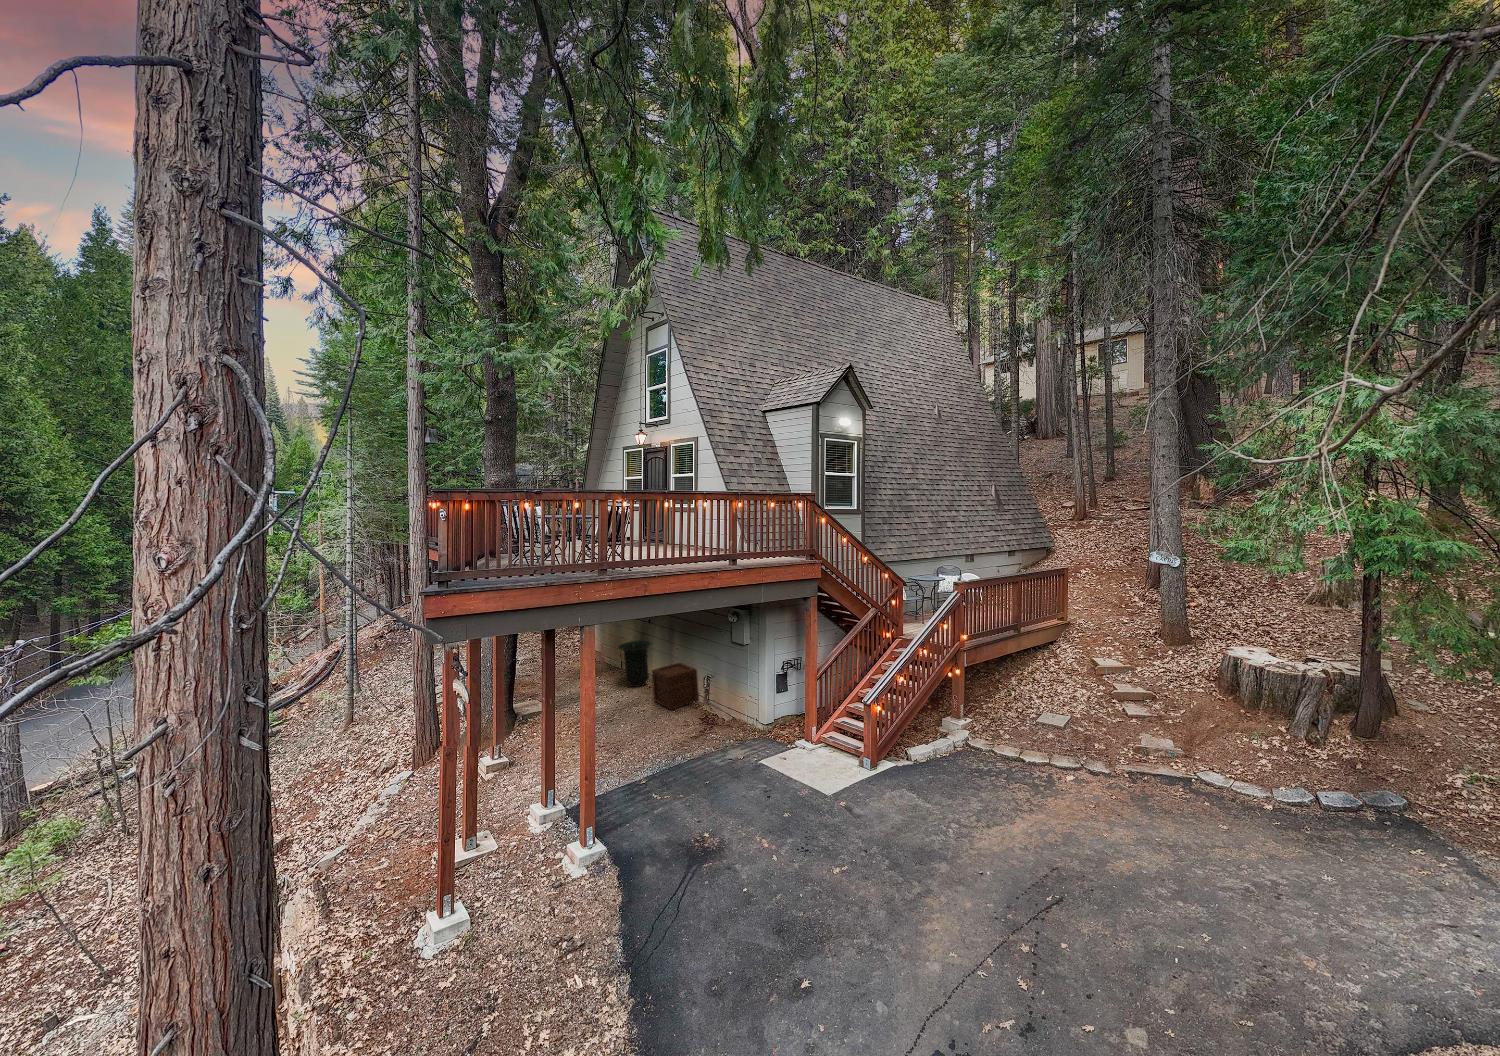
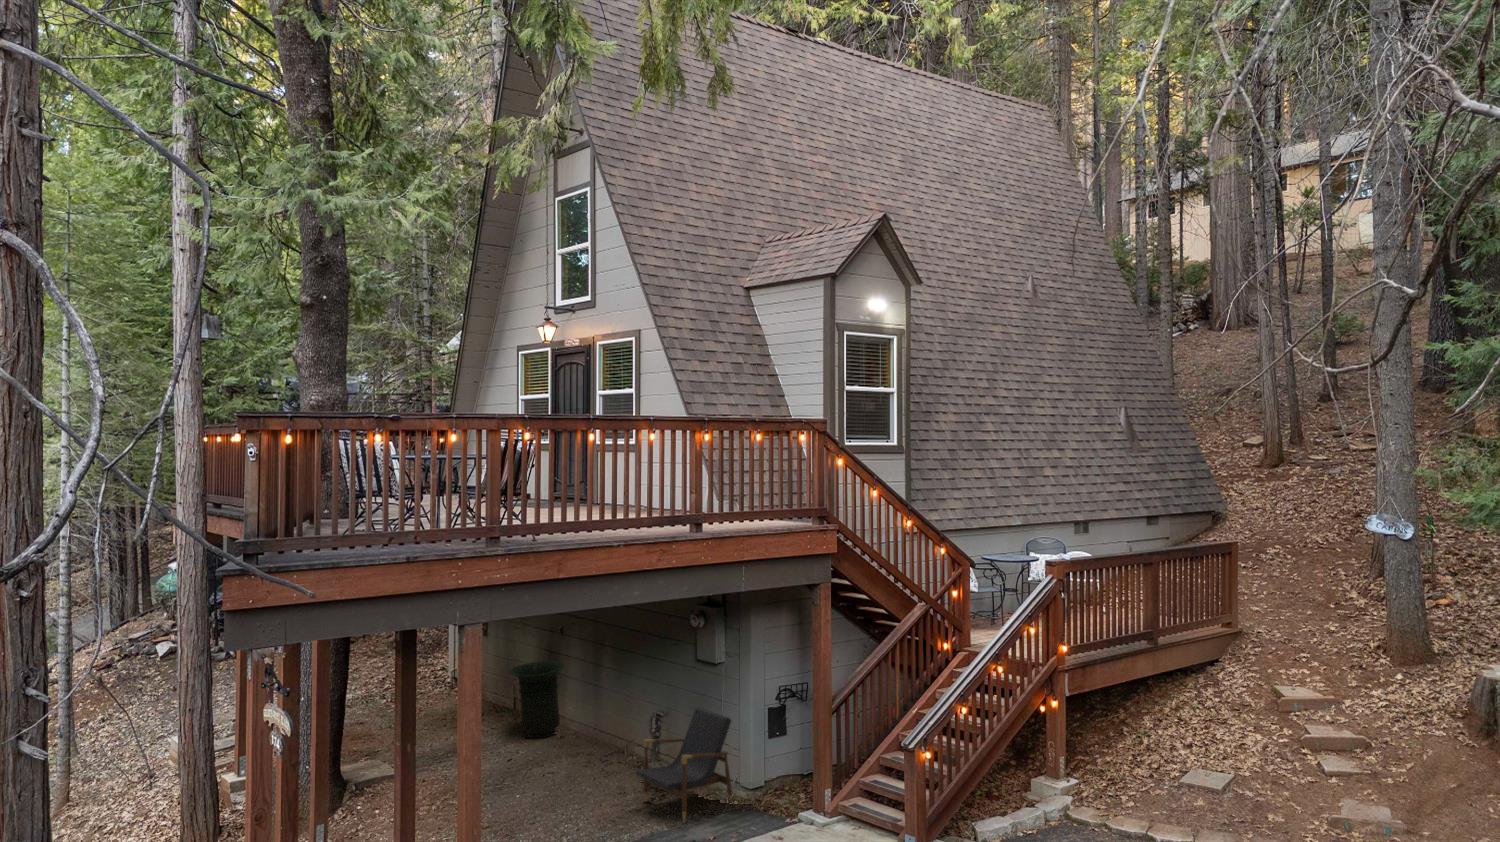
wooden crate: present [652,663,699,710] -> none [564,695,642,773]
lounge chair: none [696,671,755,742] -> present [636,707,732,821]

